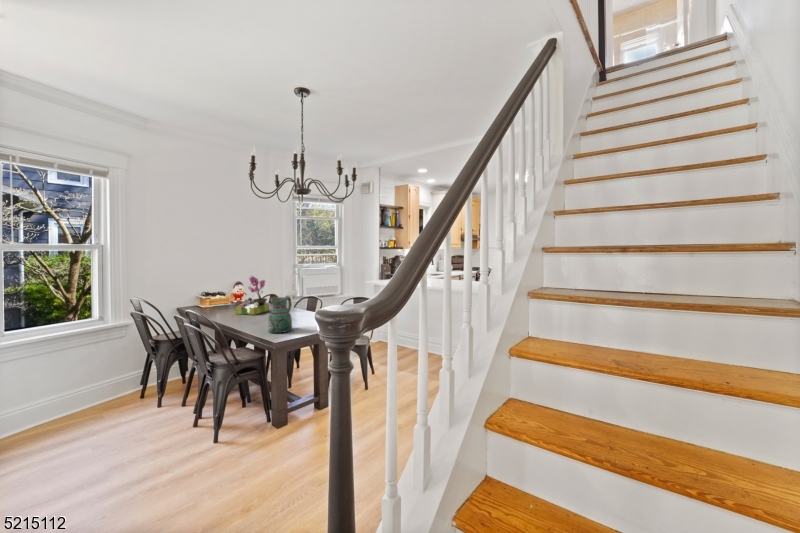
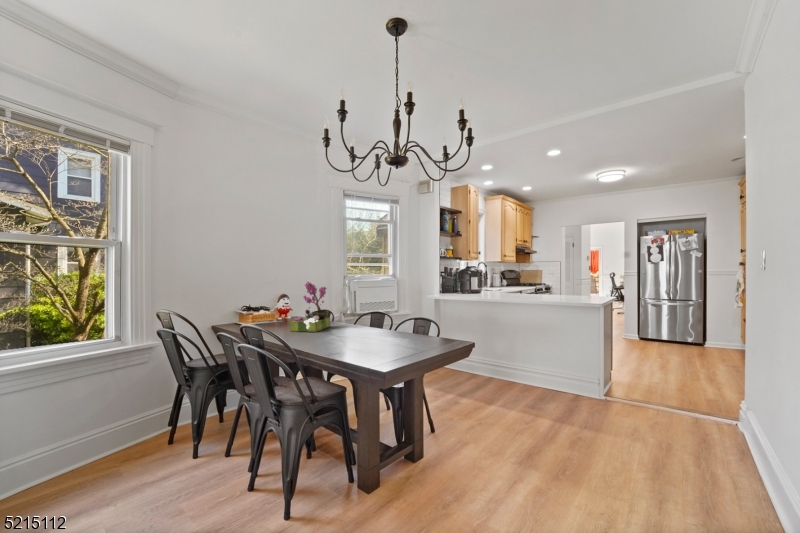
ceramic pitcher: present [268,296,292,333] -> none [352,303,384,355]

